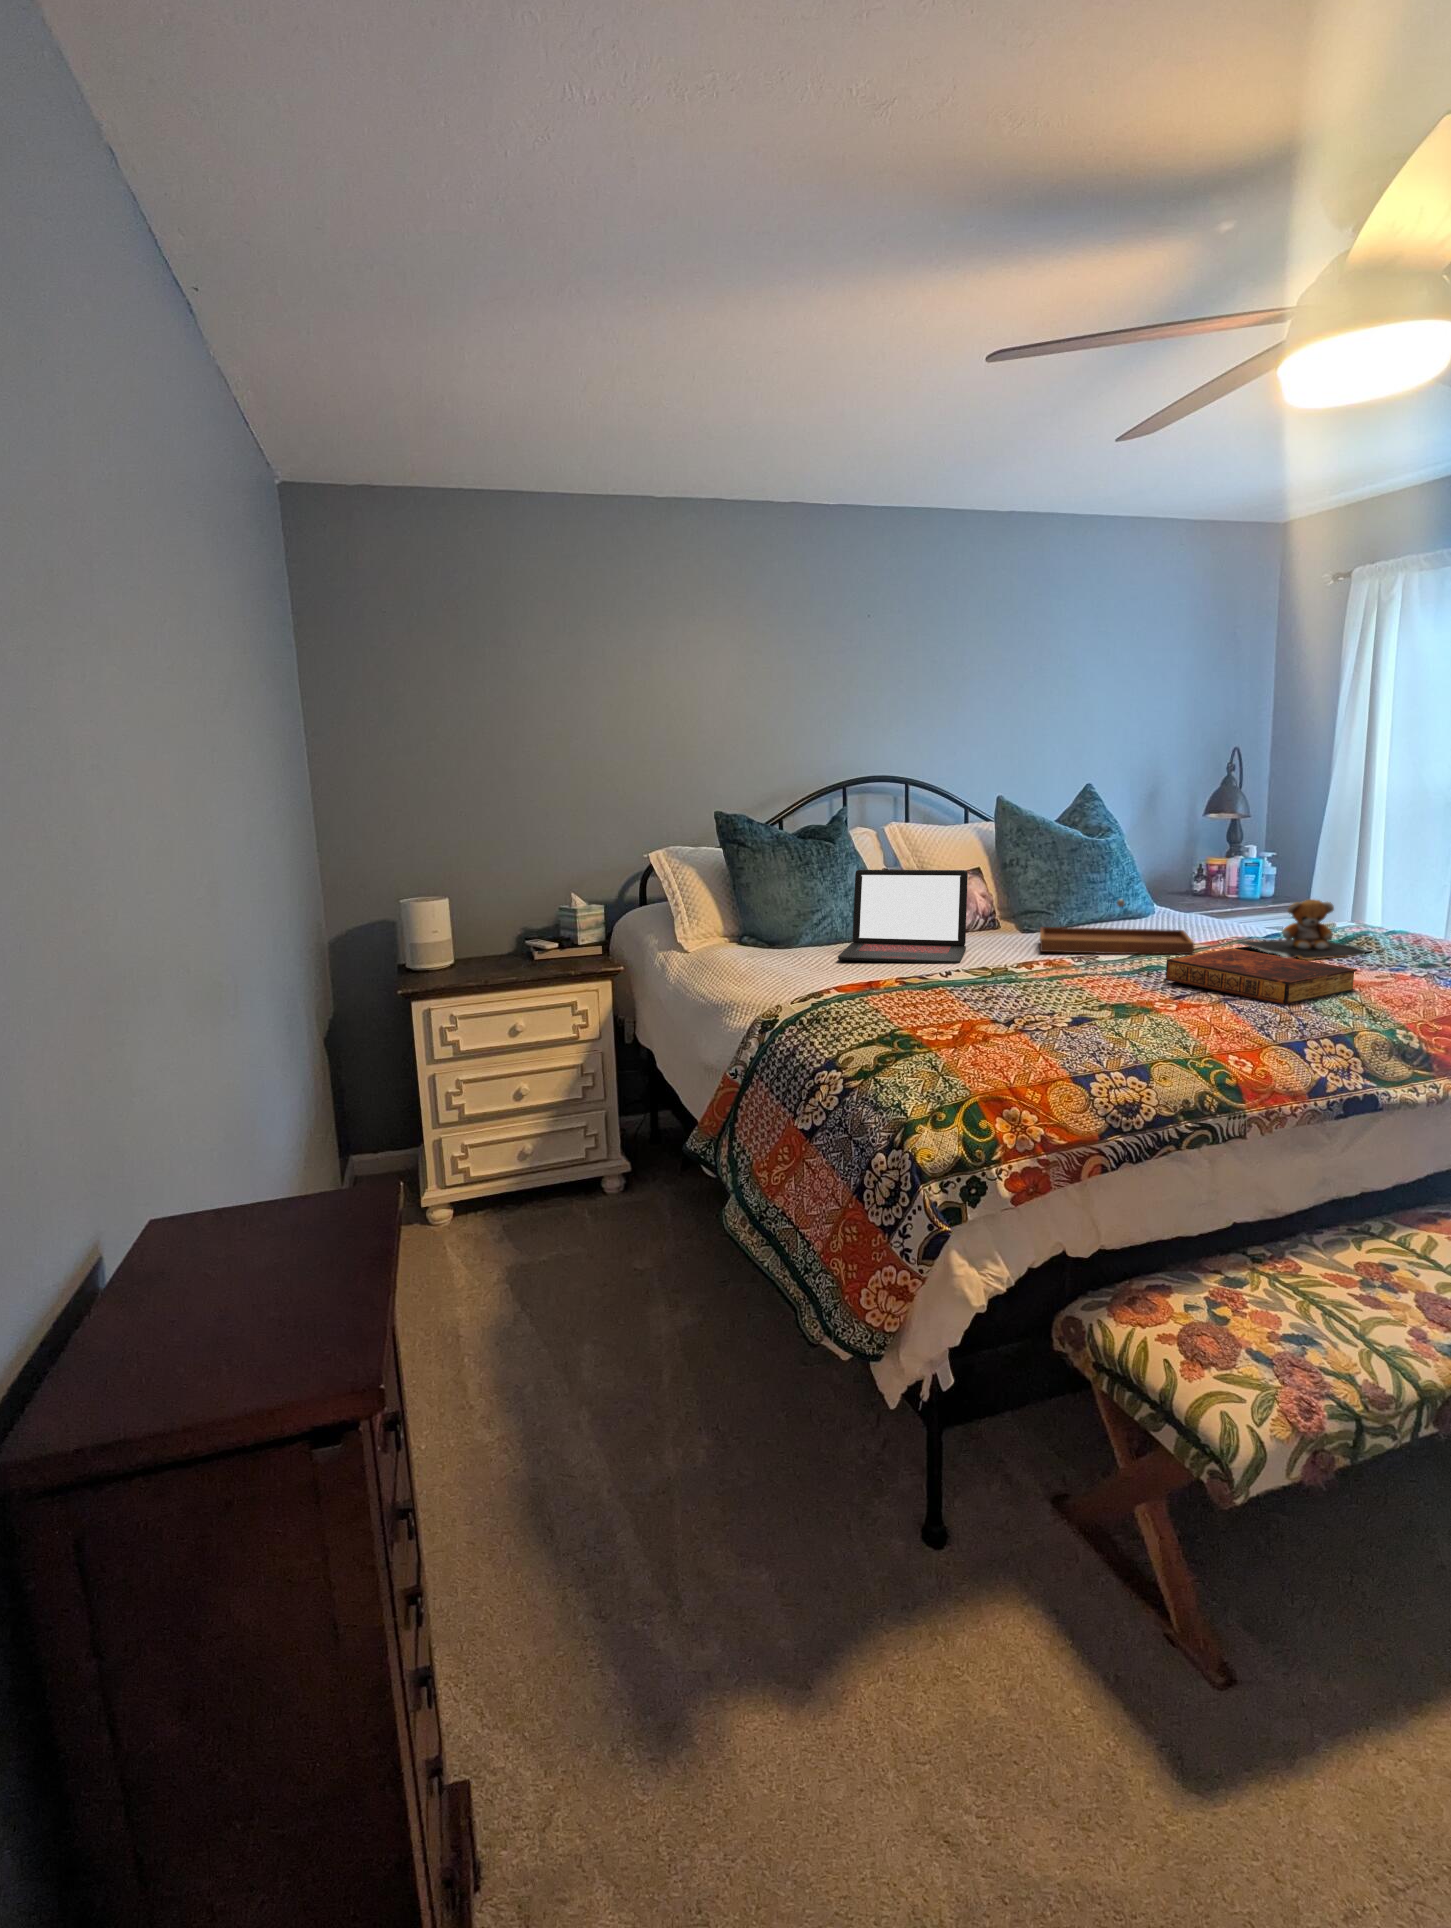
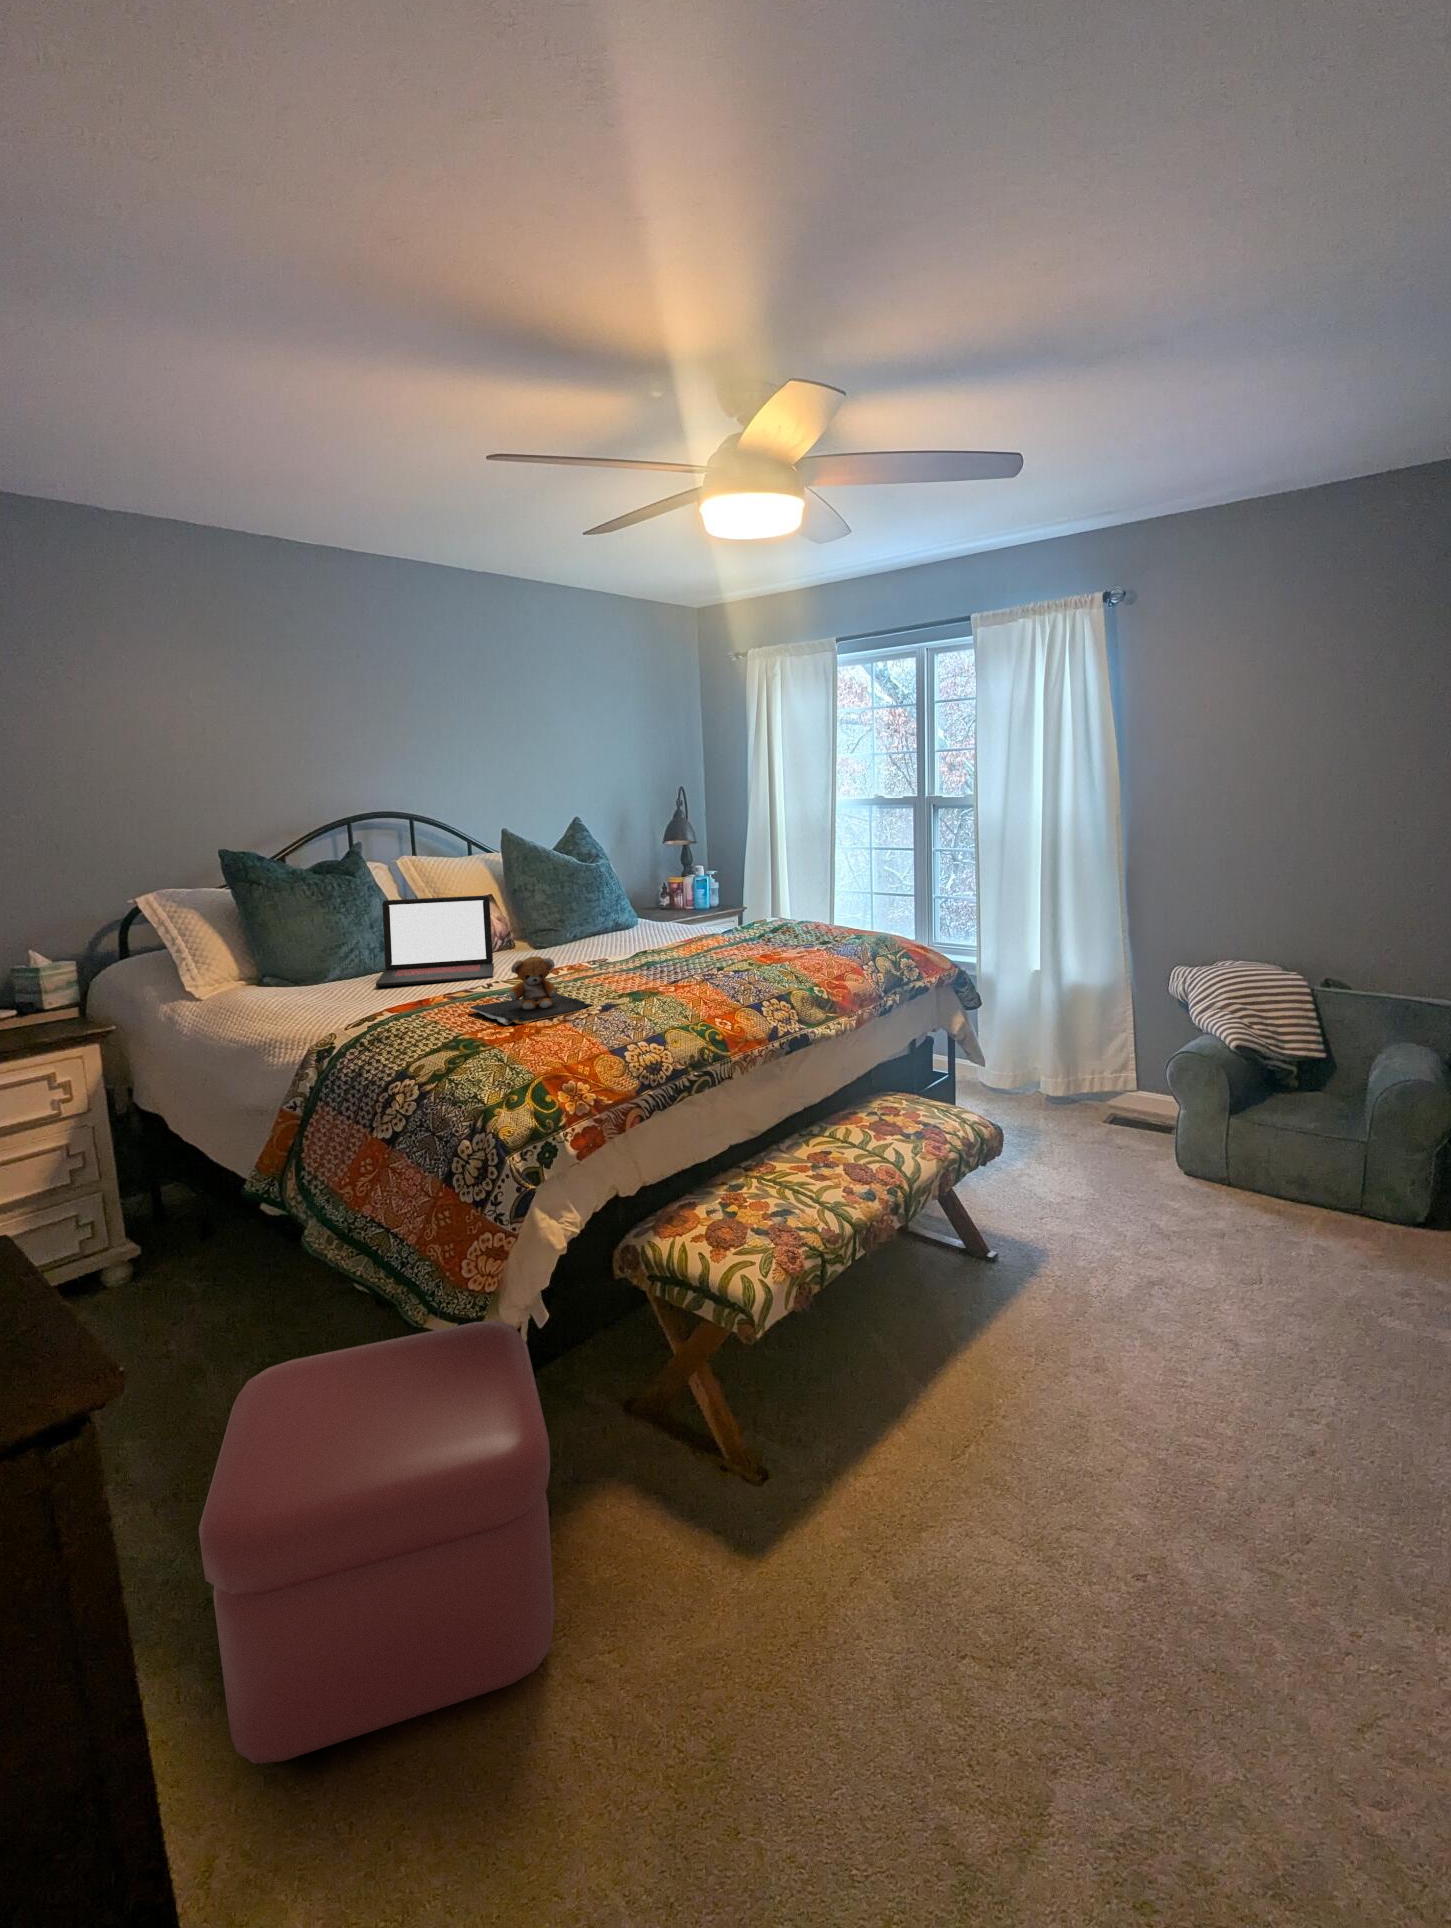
tray: present [1040,899,1194,954] -> none [554,912,675,961]
teddy bear: present [1236,900,1369,960] -> present [469,956,593,1025]
book: present [1166,948,1357,1005] -> none [661,943,785,980]
ottoman: none [573,1336,925,1790] -> present [199,1321,555,1764]

